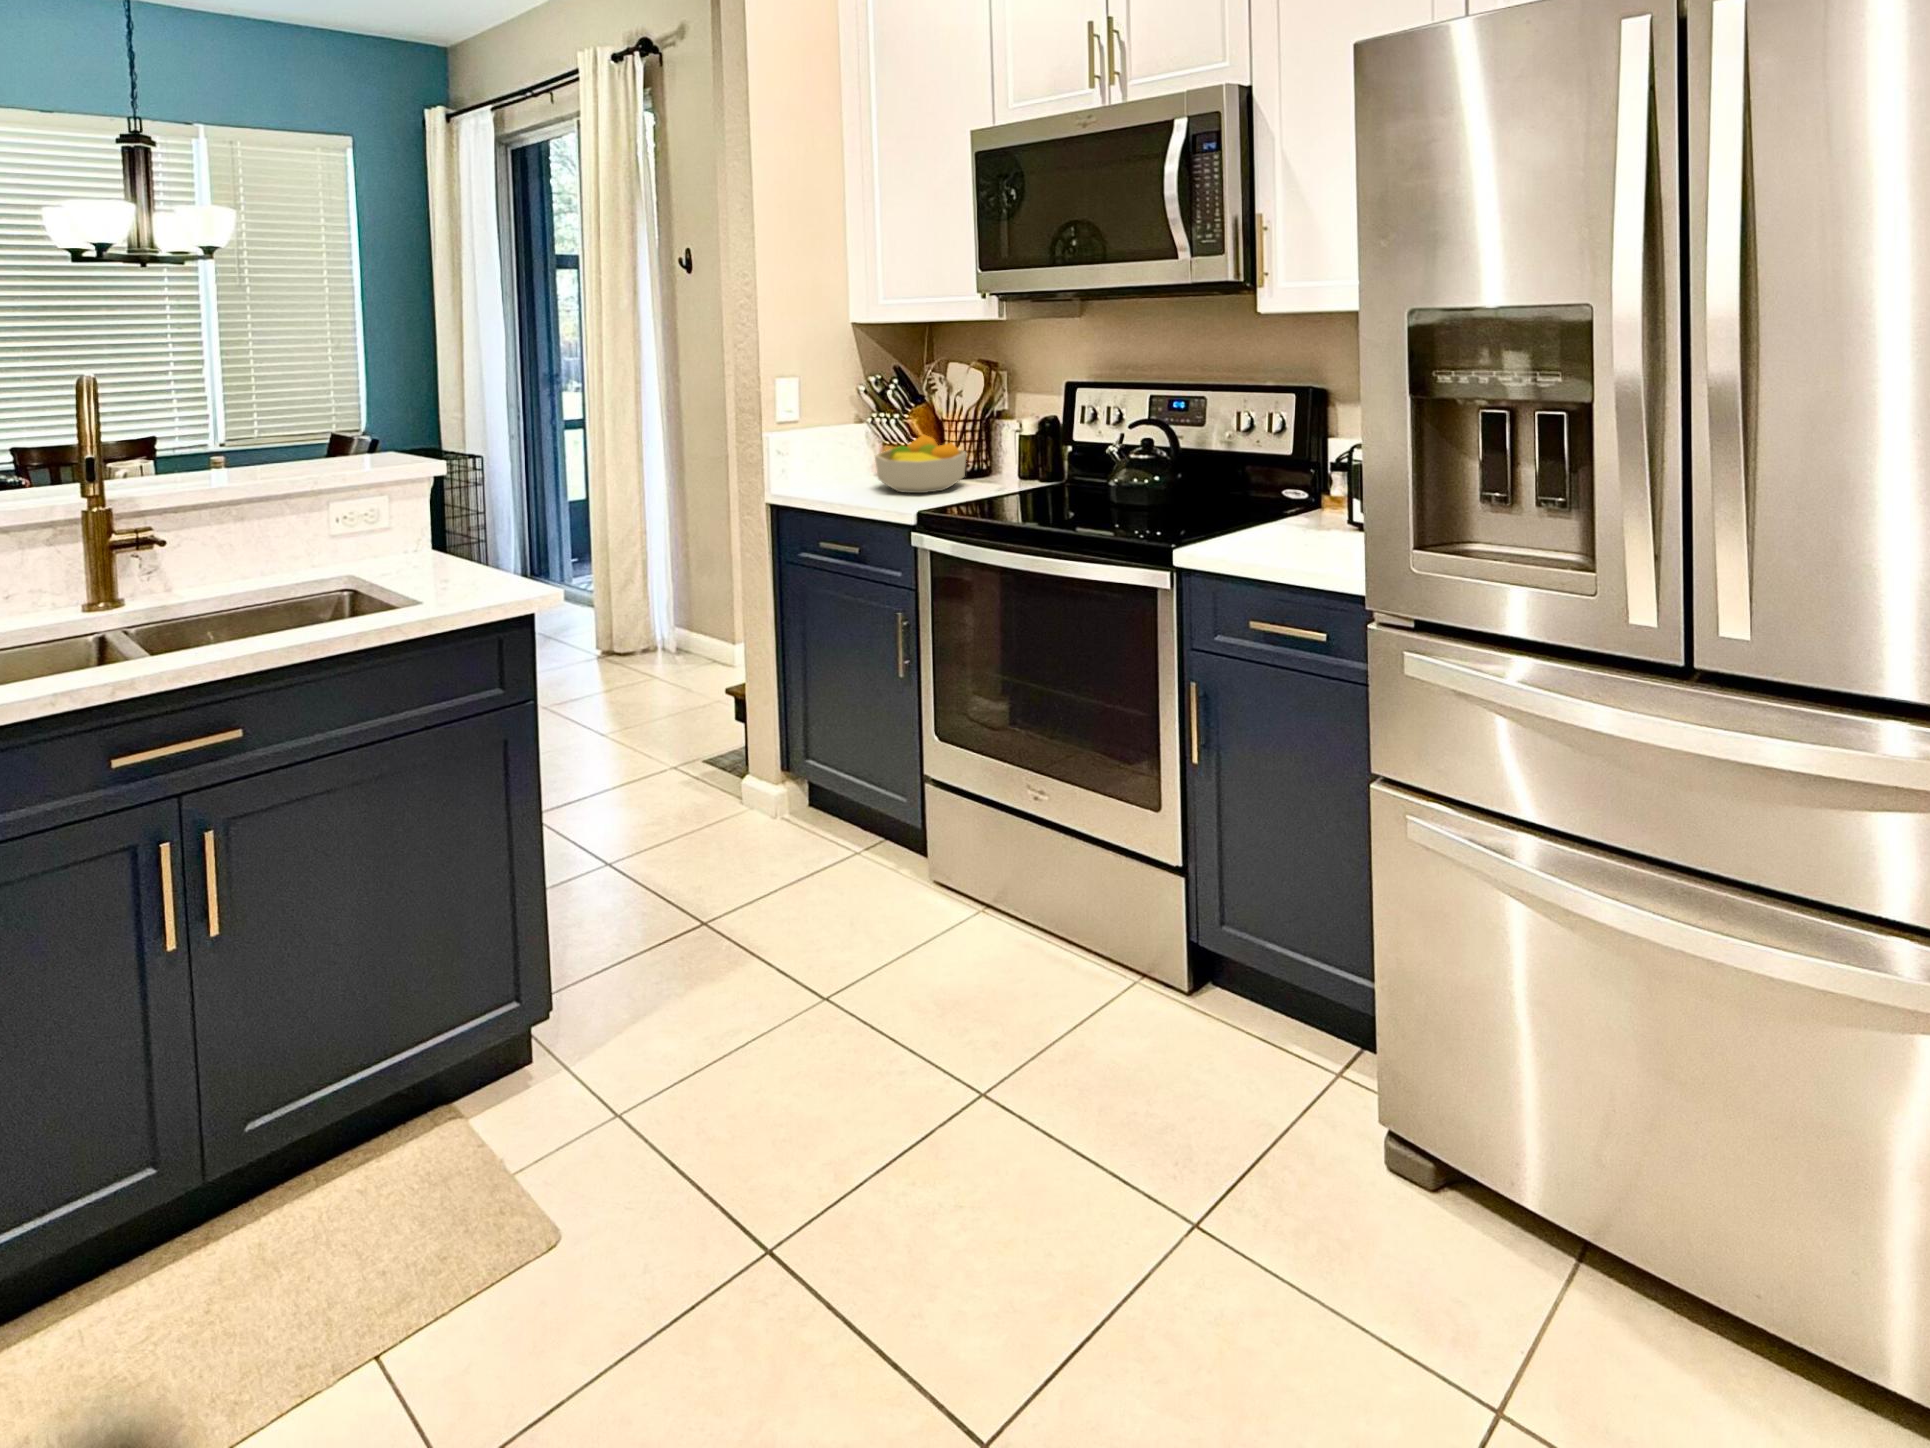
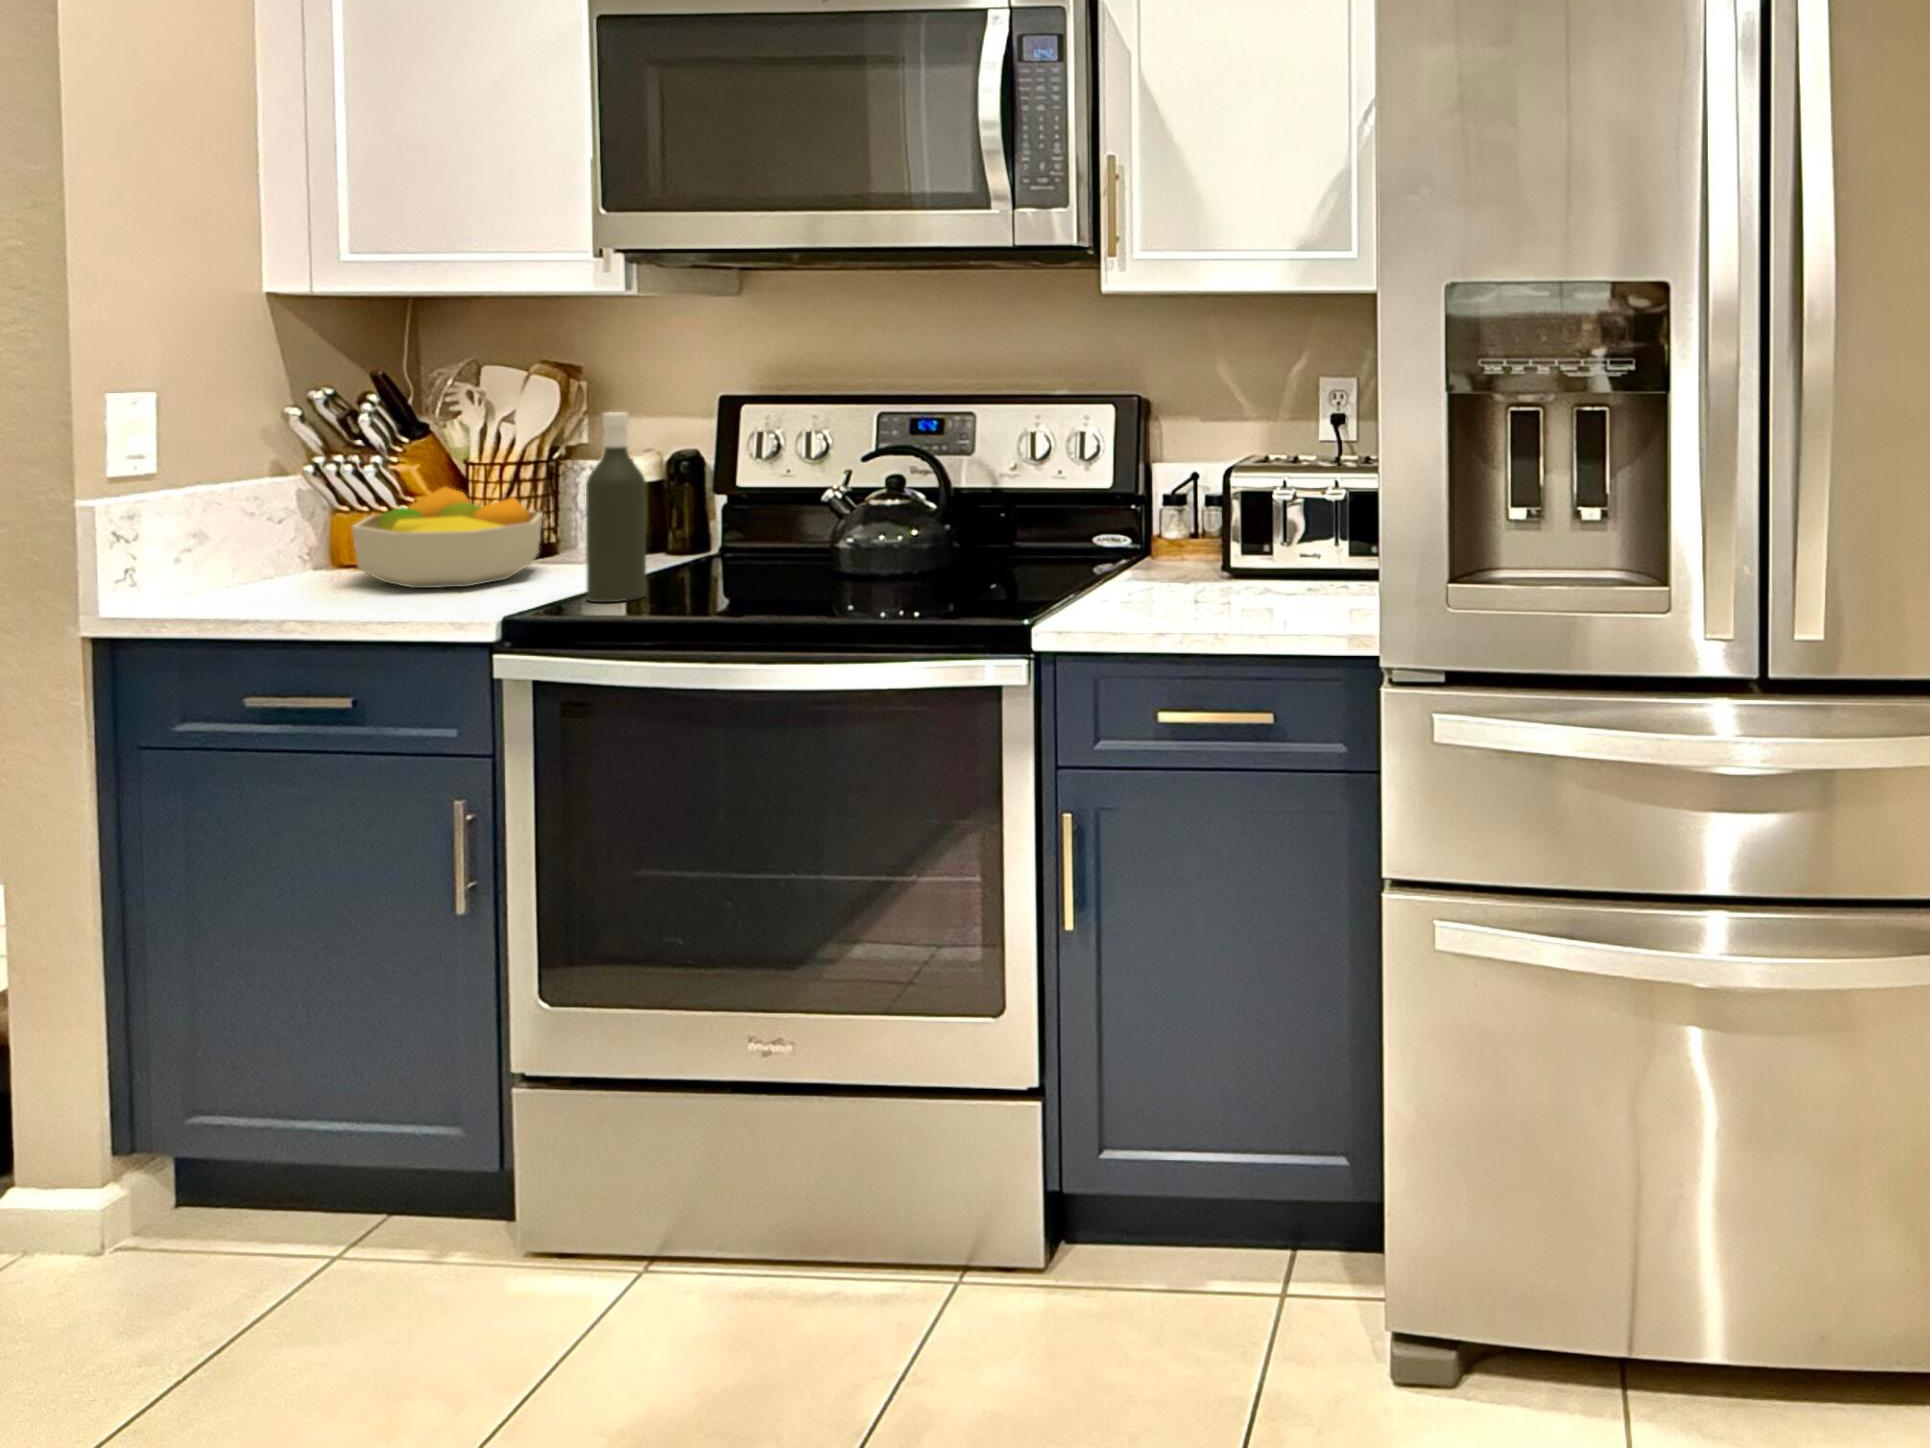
bottle: none [961,395,994,509] -> present [586,412,646,602]

